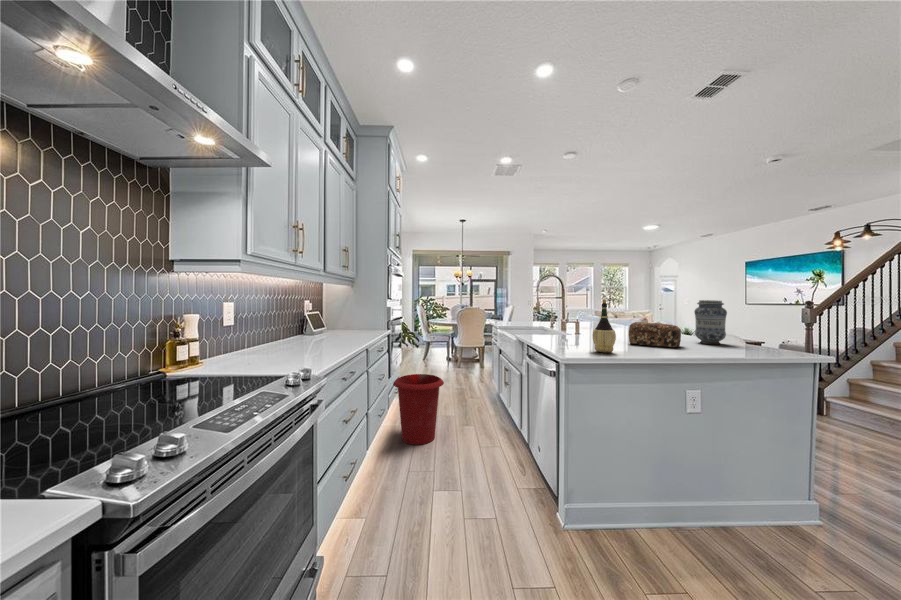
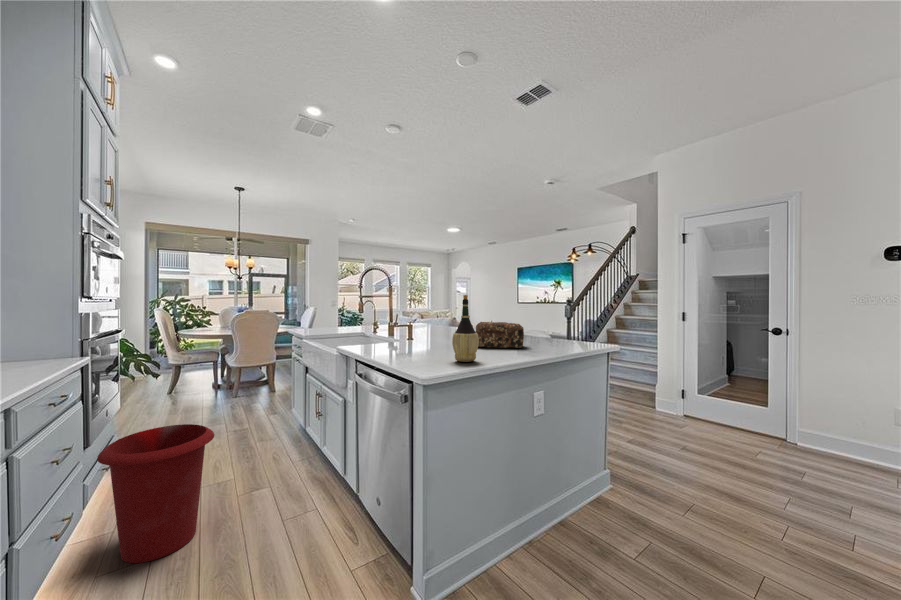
vase: present [694,300,727,344] -> none [526,297,552,341]

